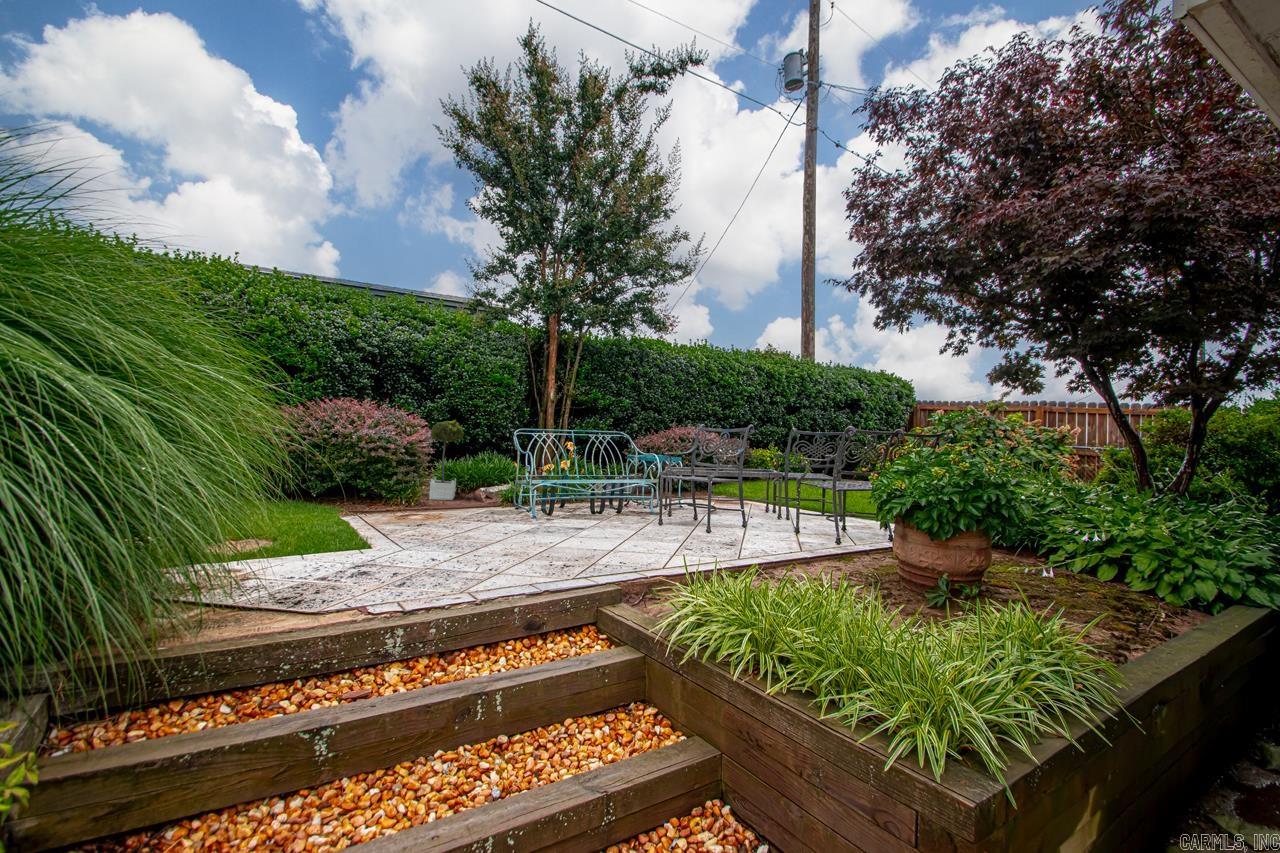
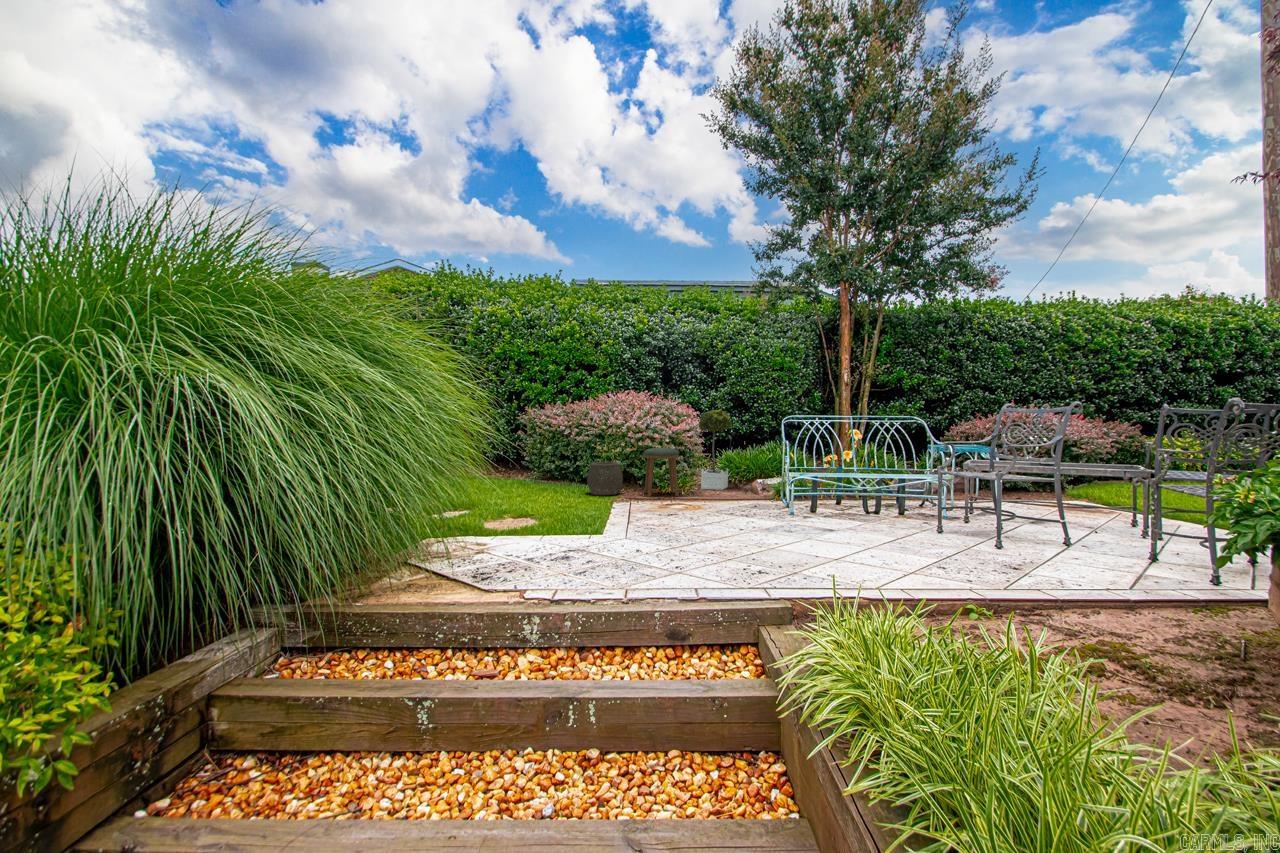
stool: none [372,458,415,509] -> present [644,448,679,497]
woven basket: none [304,471,349,509] -> present [587,462,623,495]

